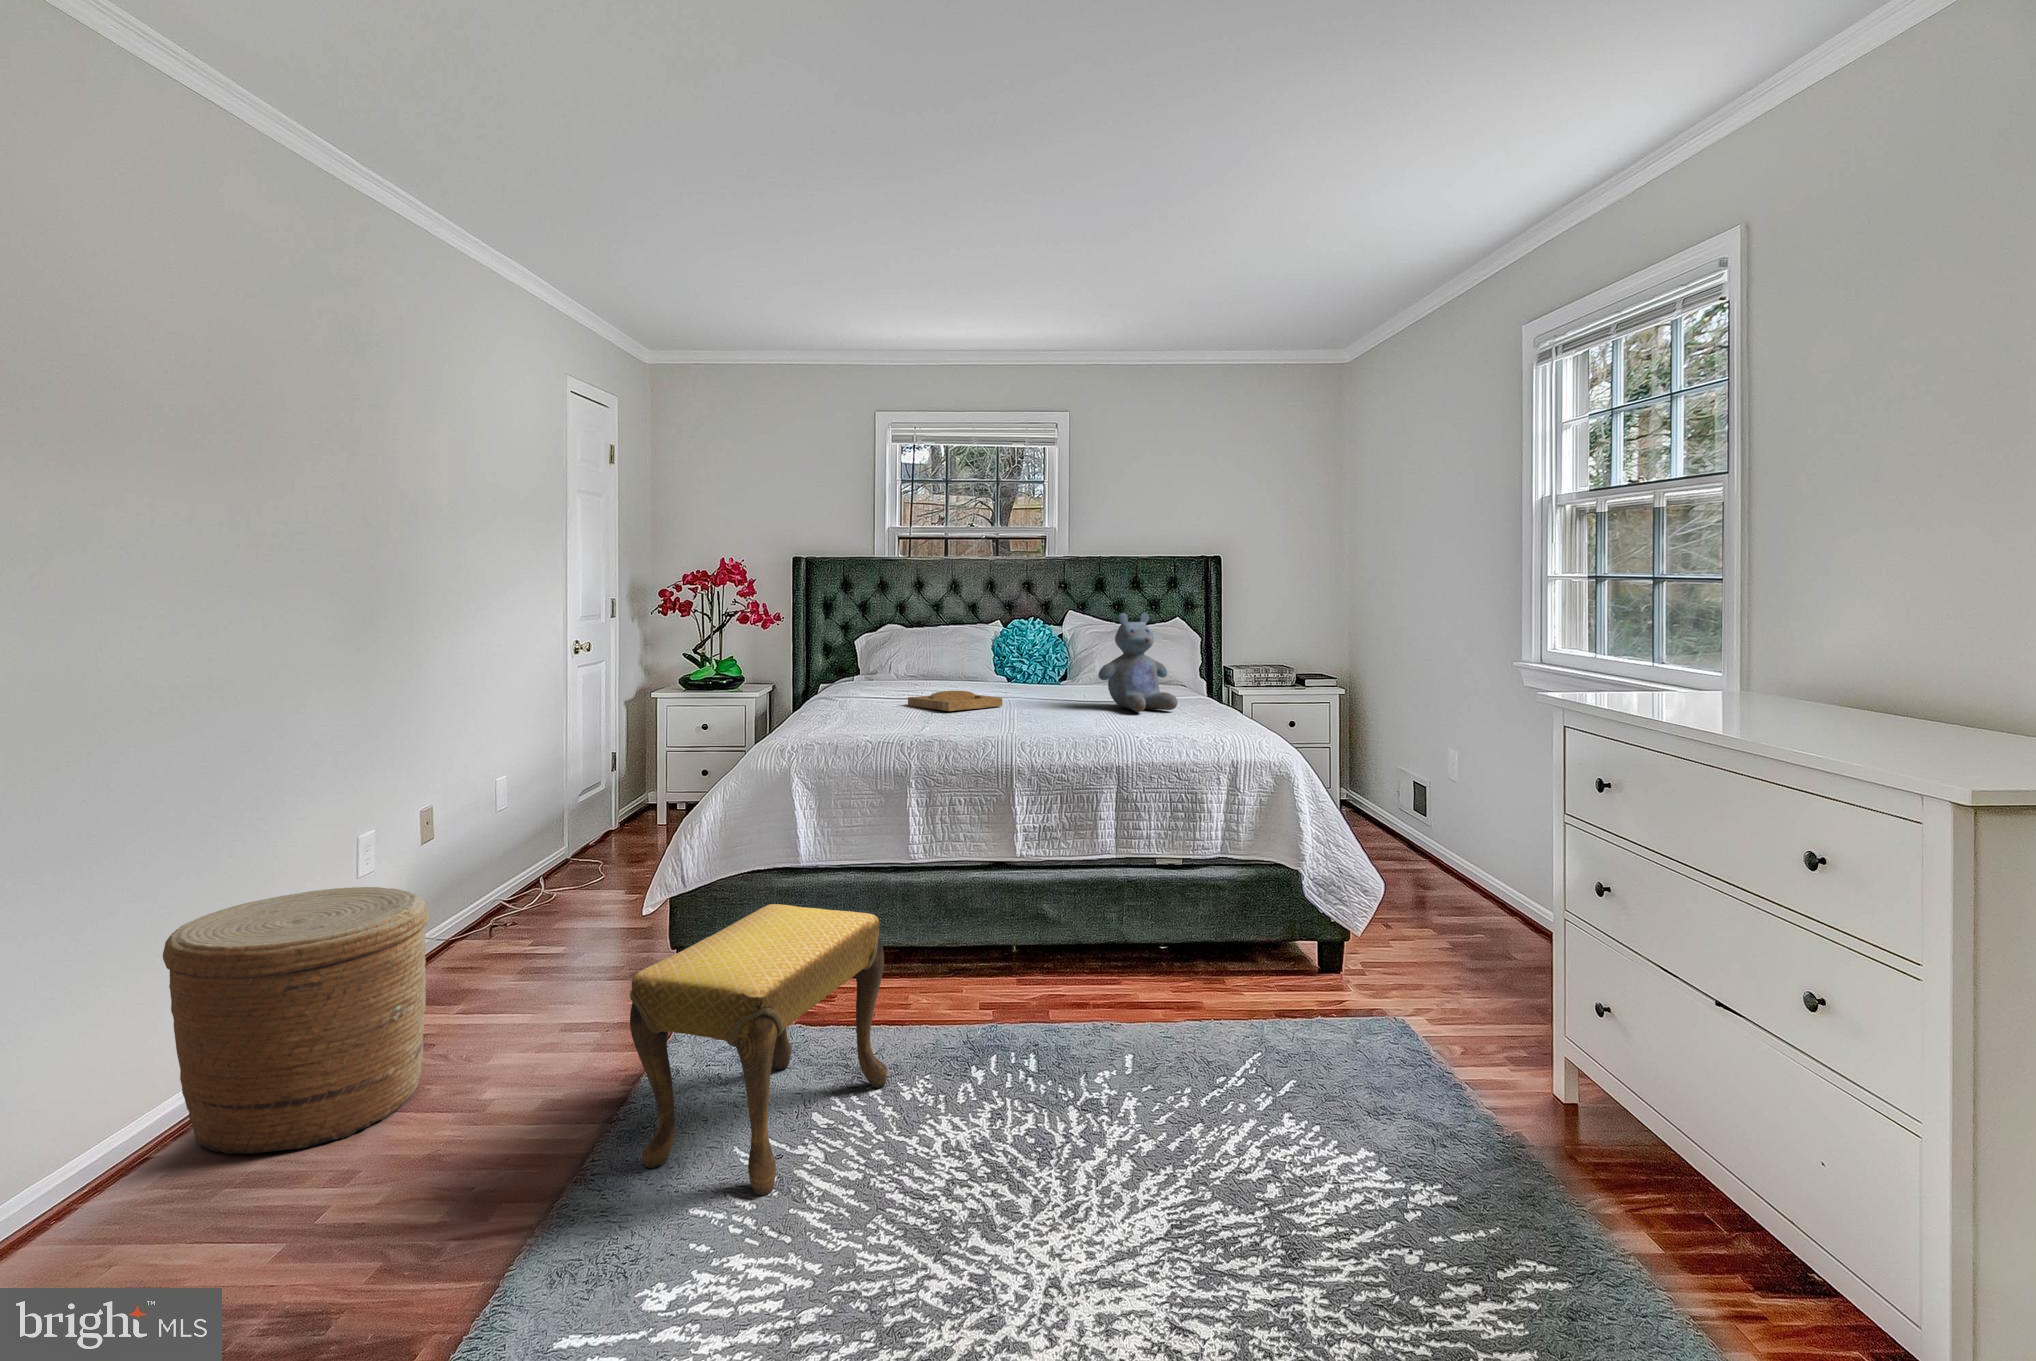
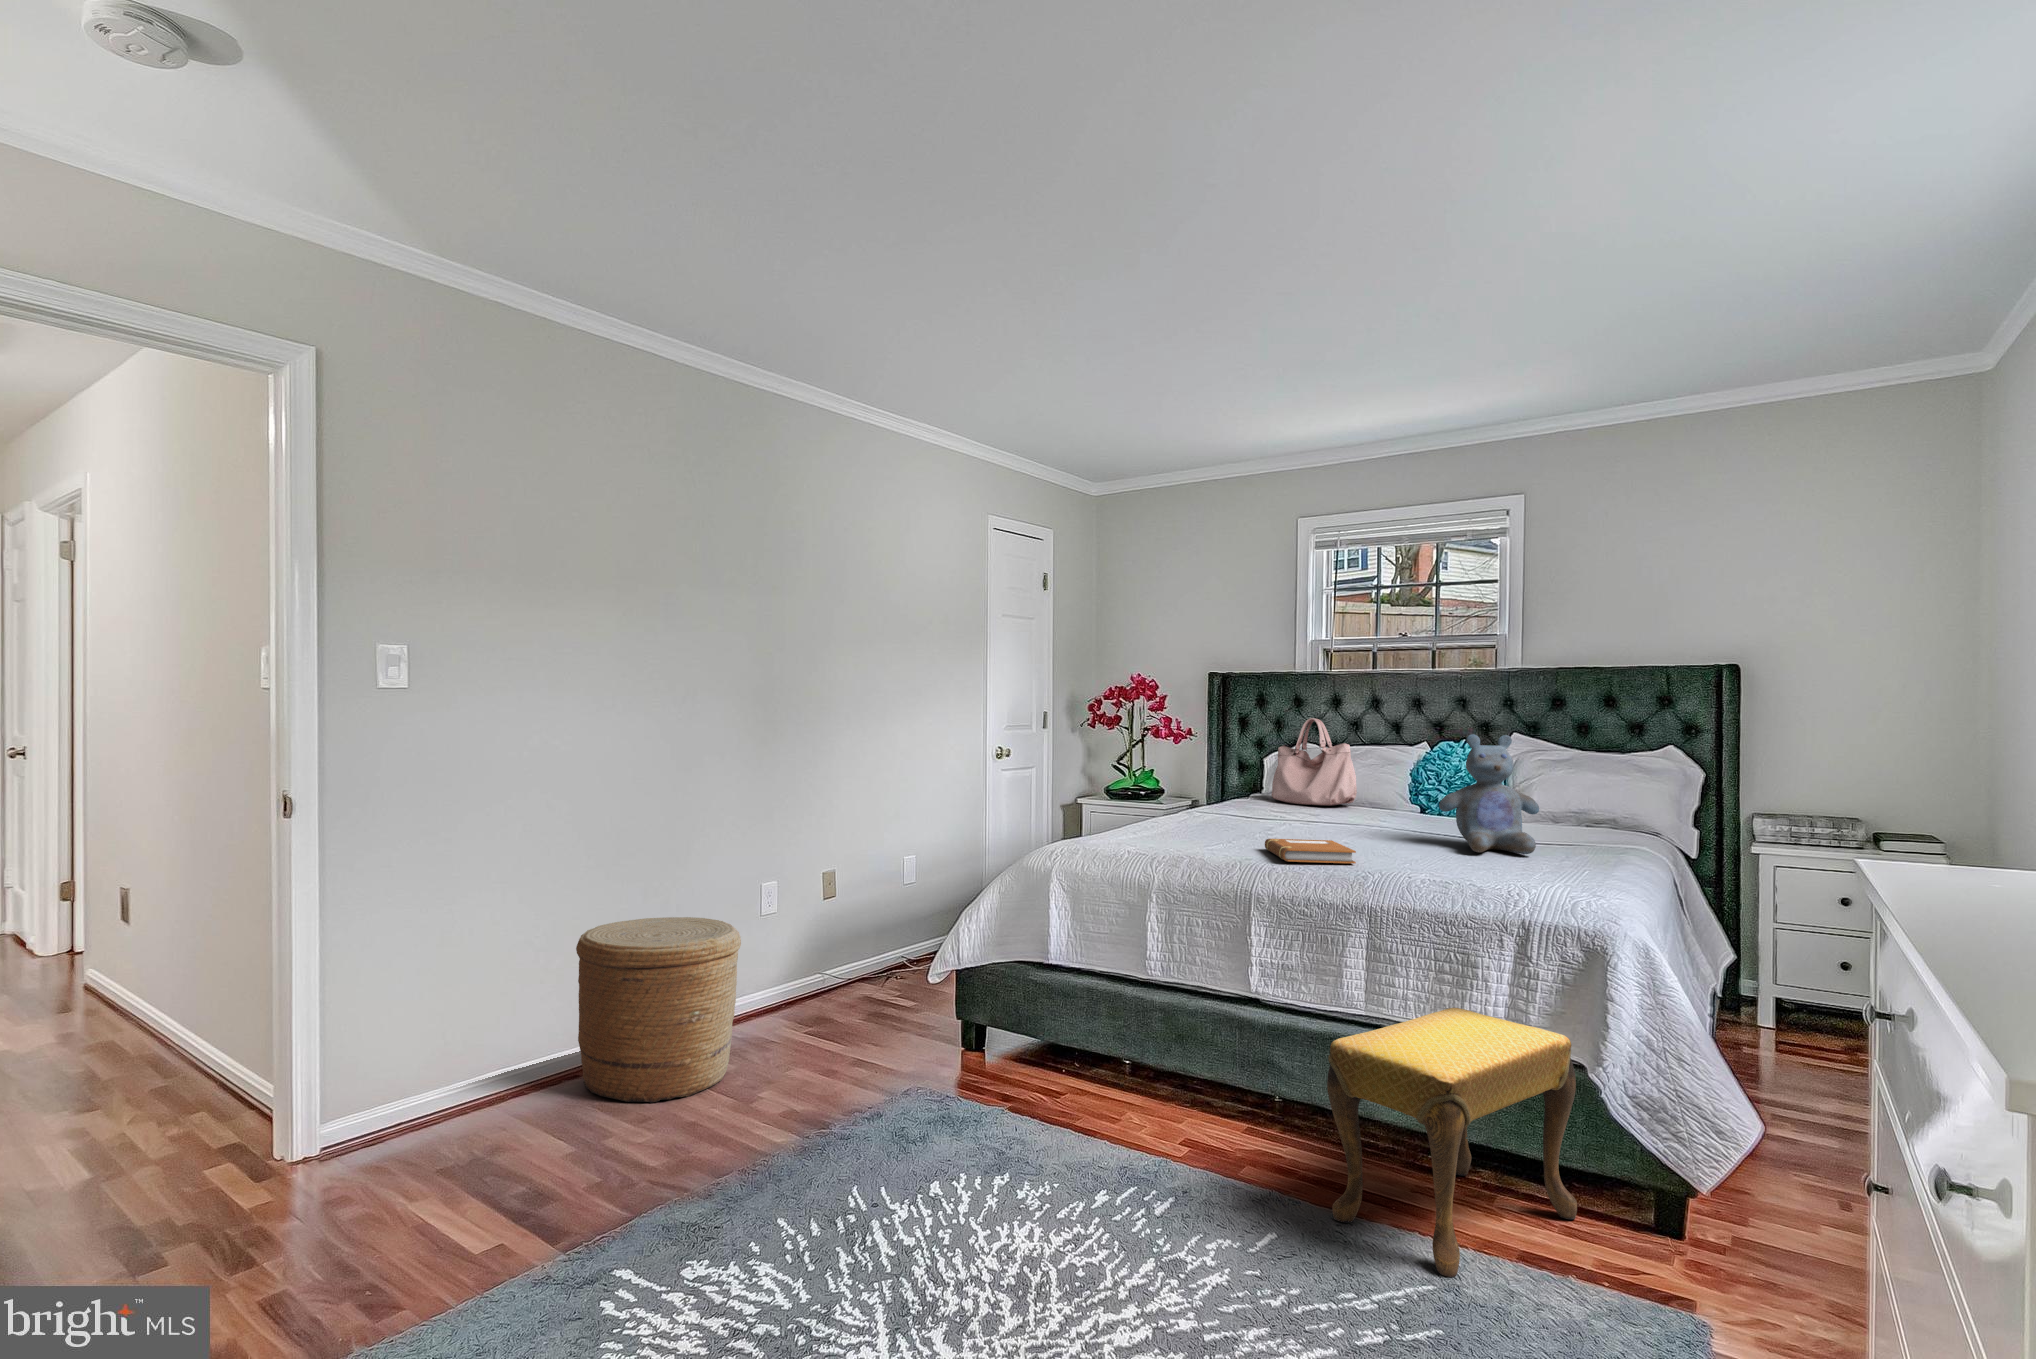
handbag: none [890,603,975,684] -> present [1271,718,1357,806]
tray: present [908,691,1002,711] -> none [1238,811,1334,832]
notebook: none [982,713,1076,735] -> present [1265,839,1356,864]
footstool: present [630,904,887,1195] -> present [1327,1008,1577,1277]

